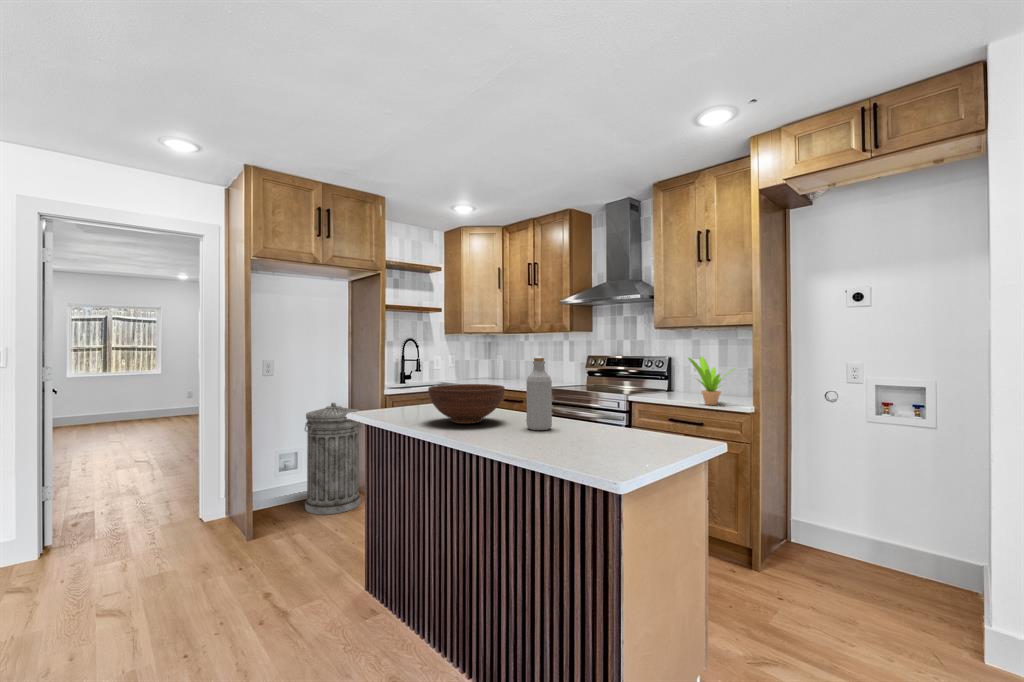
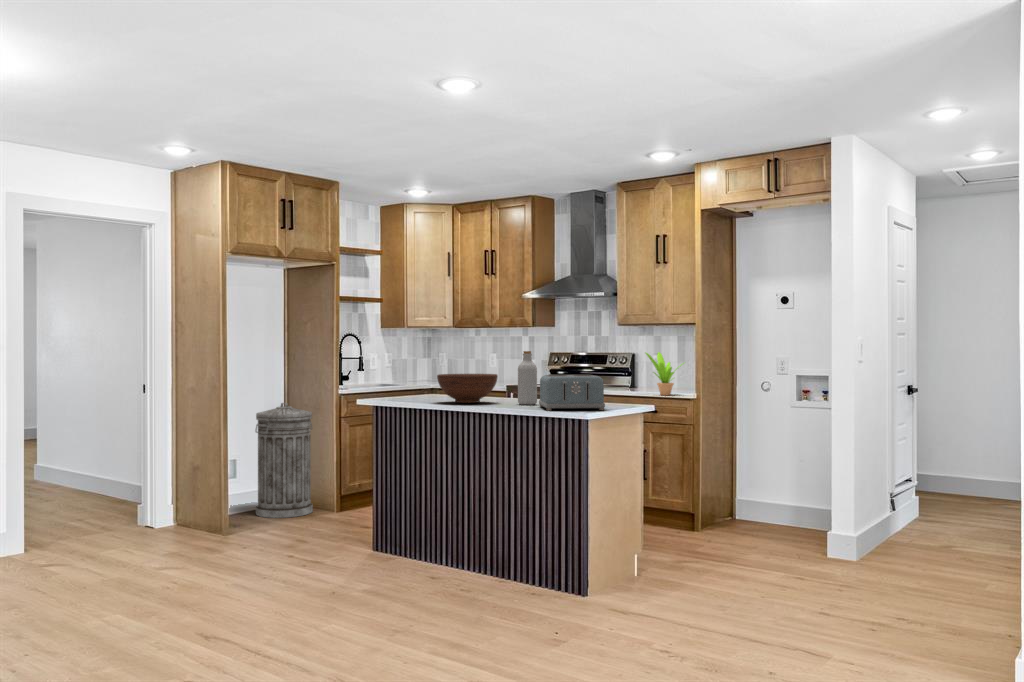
toaster: none [550,393,648,456] -> present [539,375,605,411]

